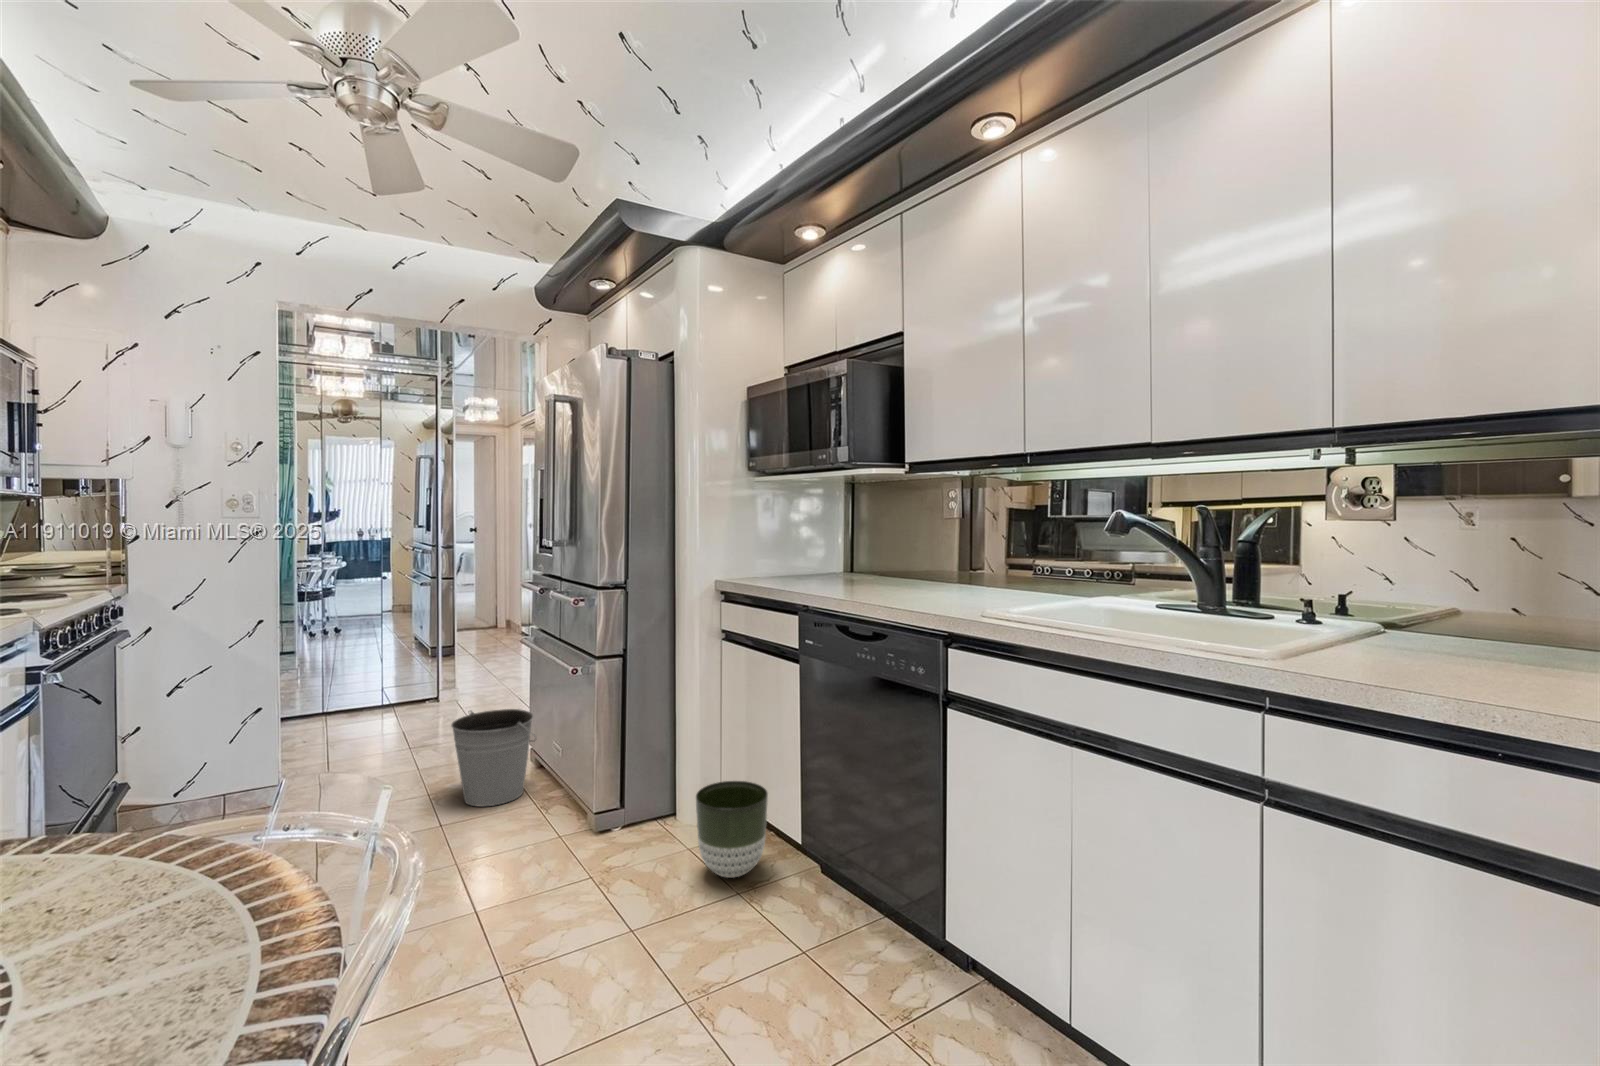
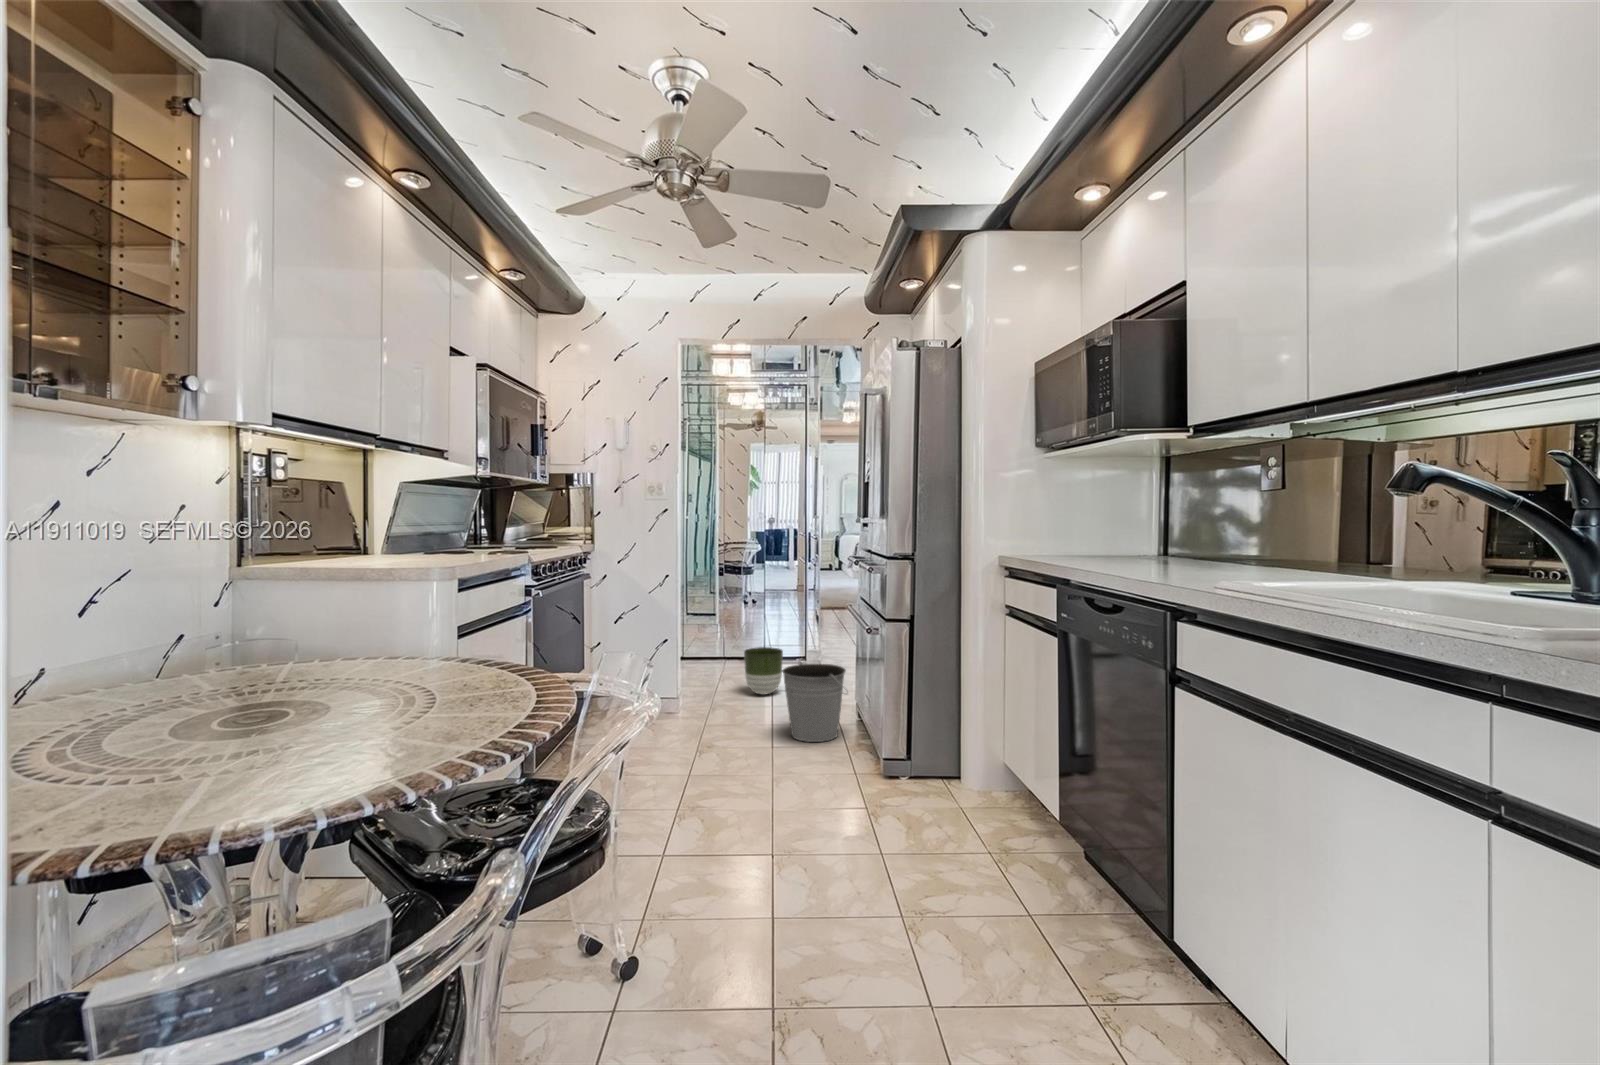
planter: present [696,781,768,878] -> present [744,647,783,695]

